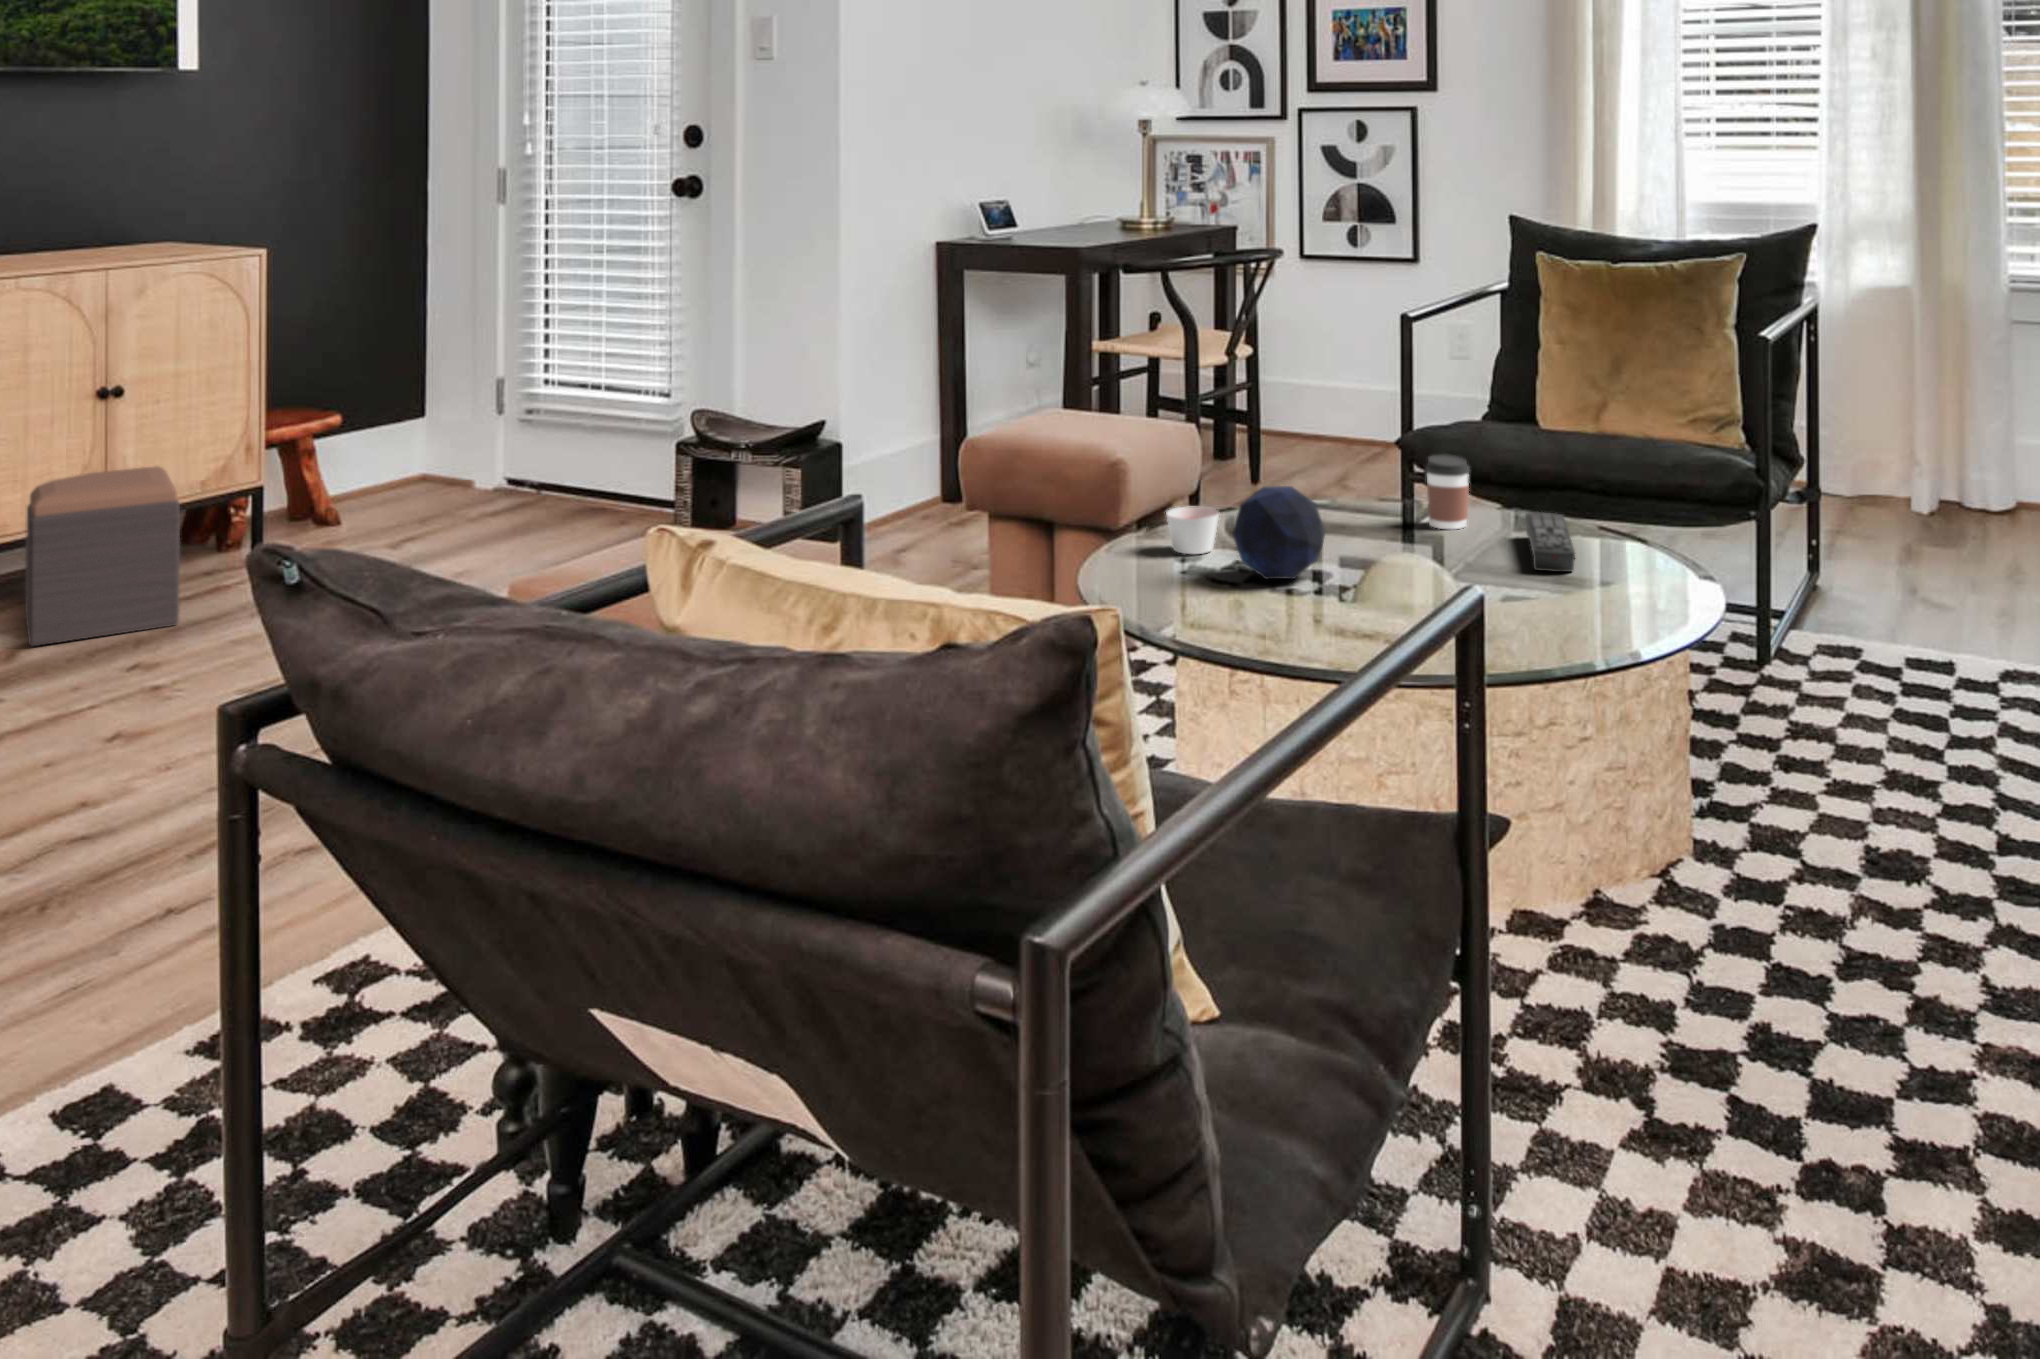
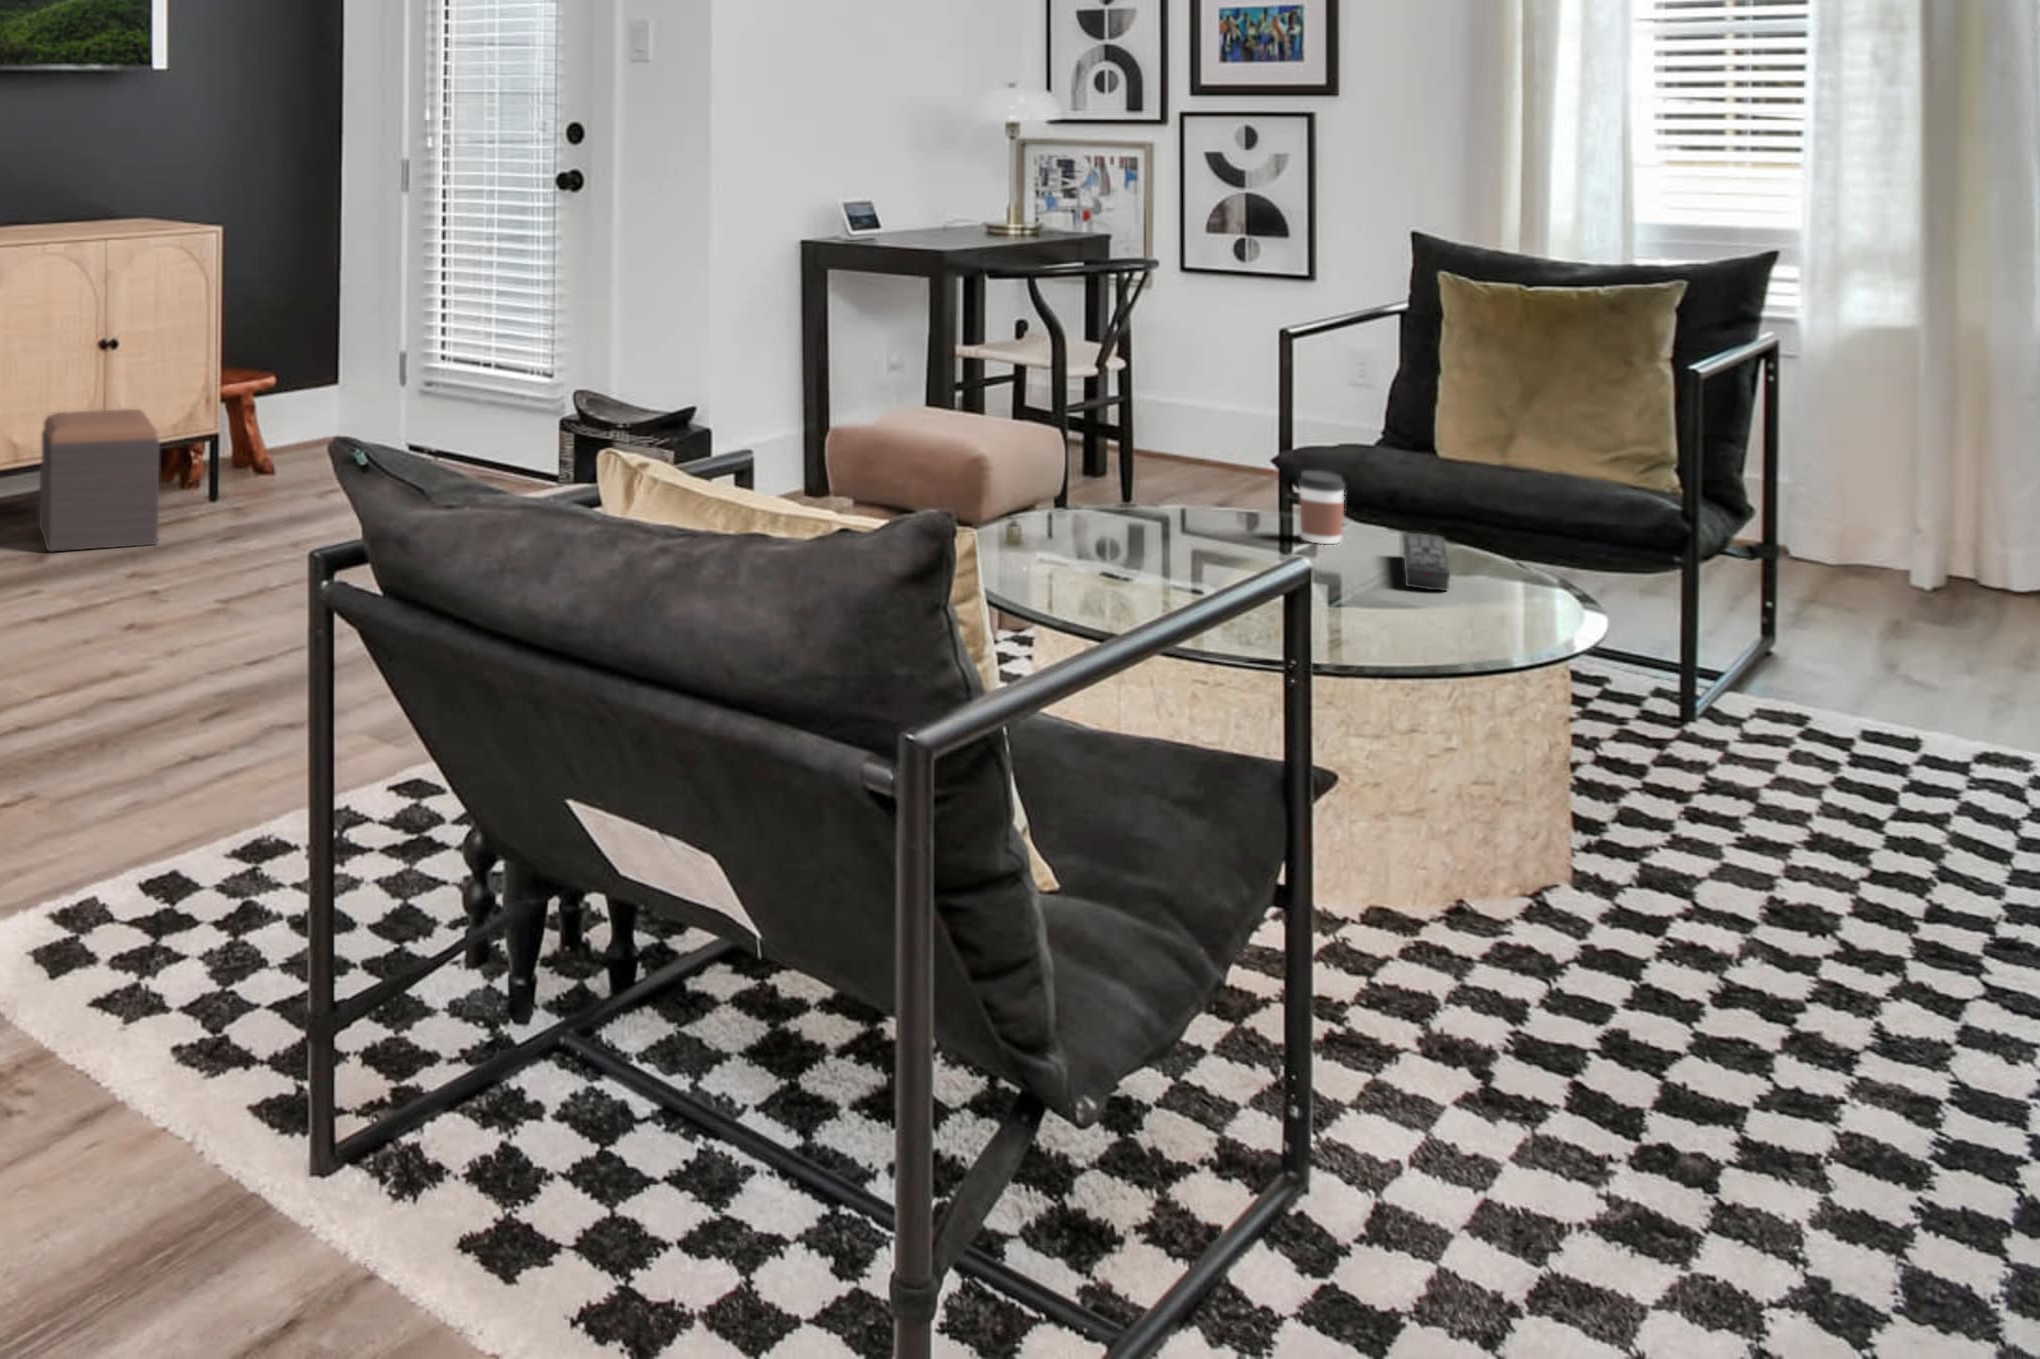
decorative orb: present [1232,486,1325,579] -> none [1095,486,1189,575]
candle: present [1167,507,1219,554] -> none [1032,502,1084,546]

